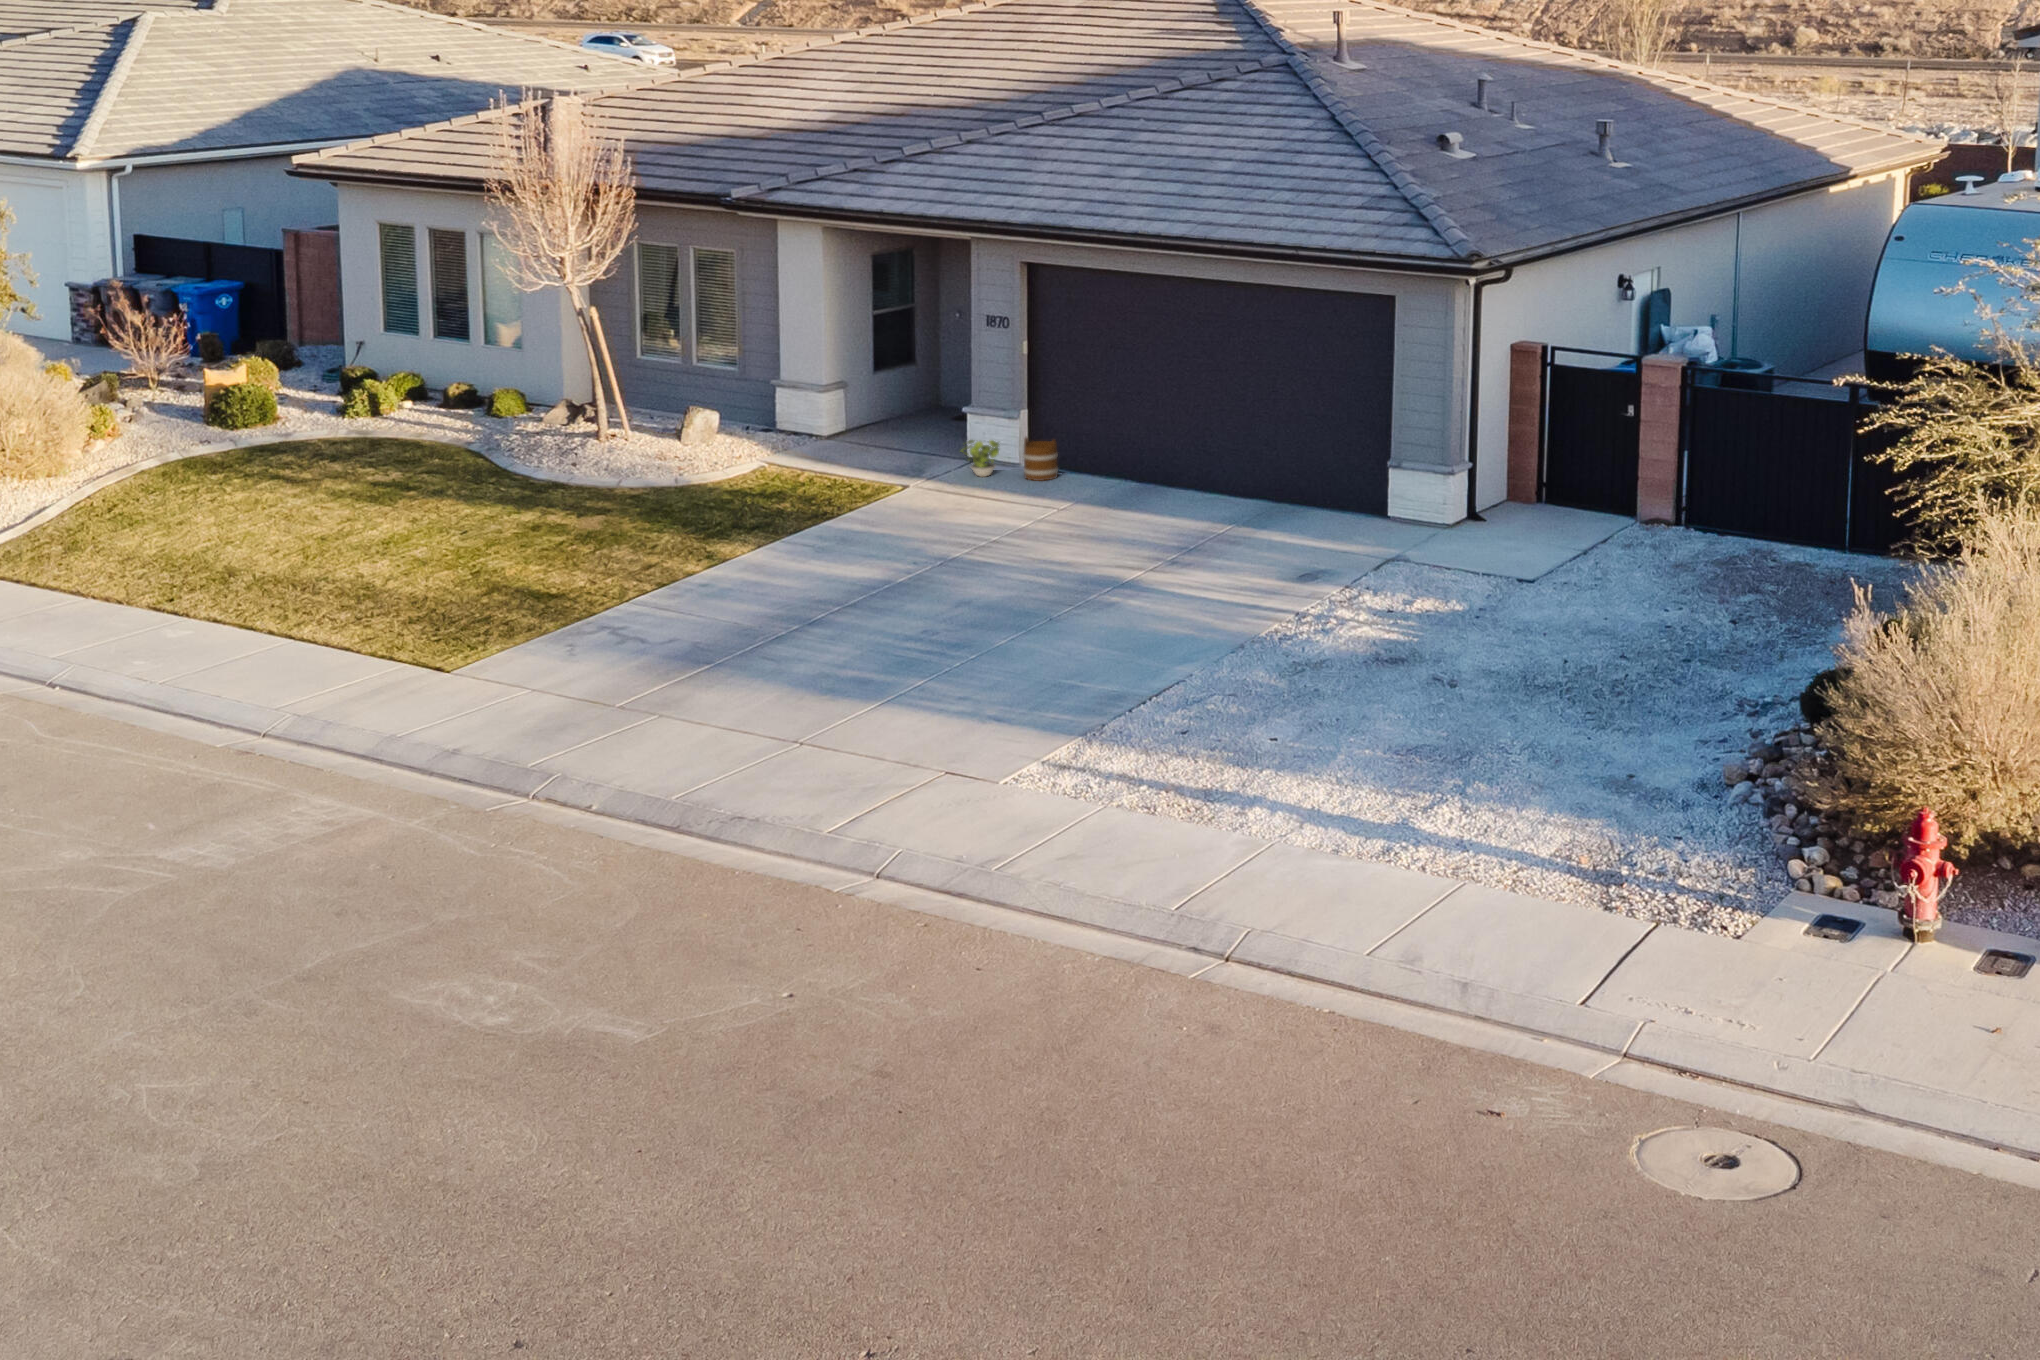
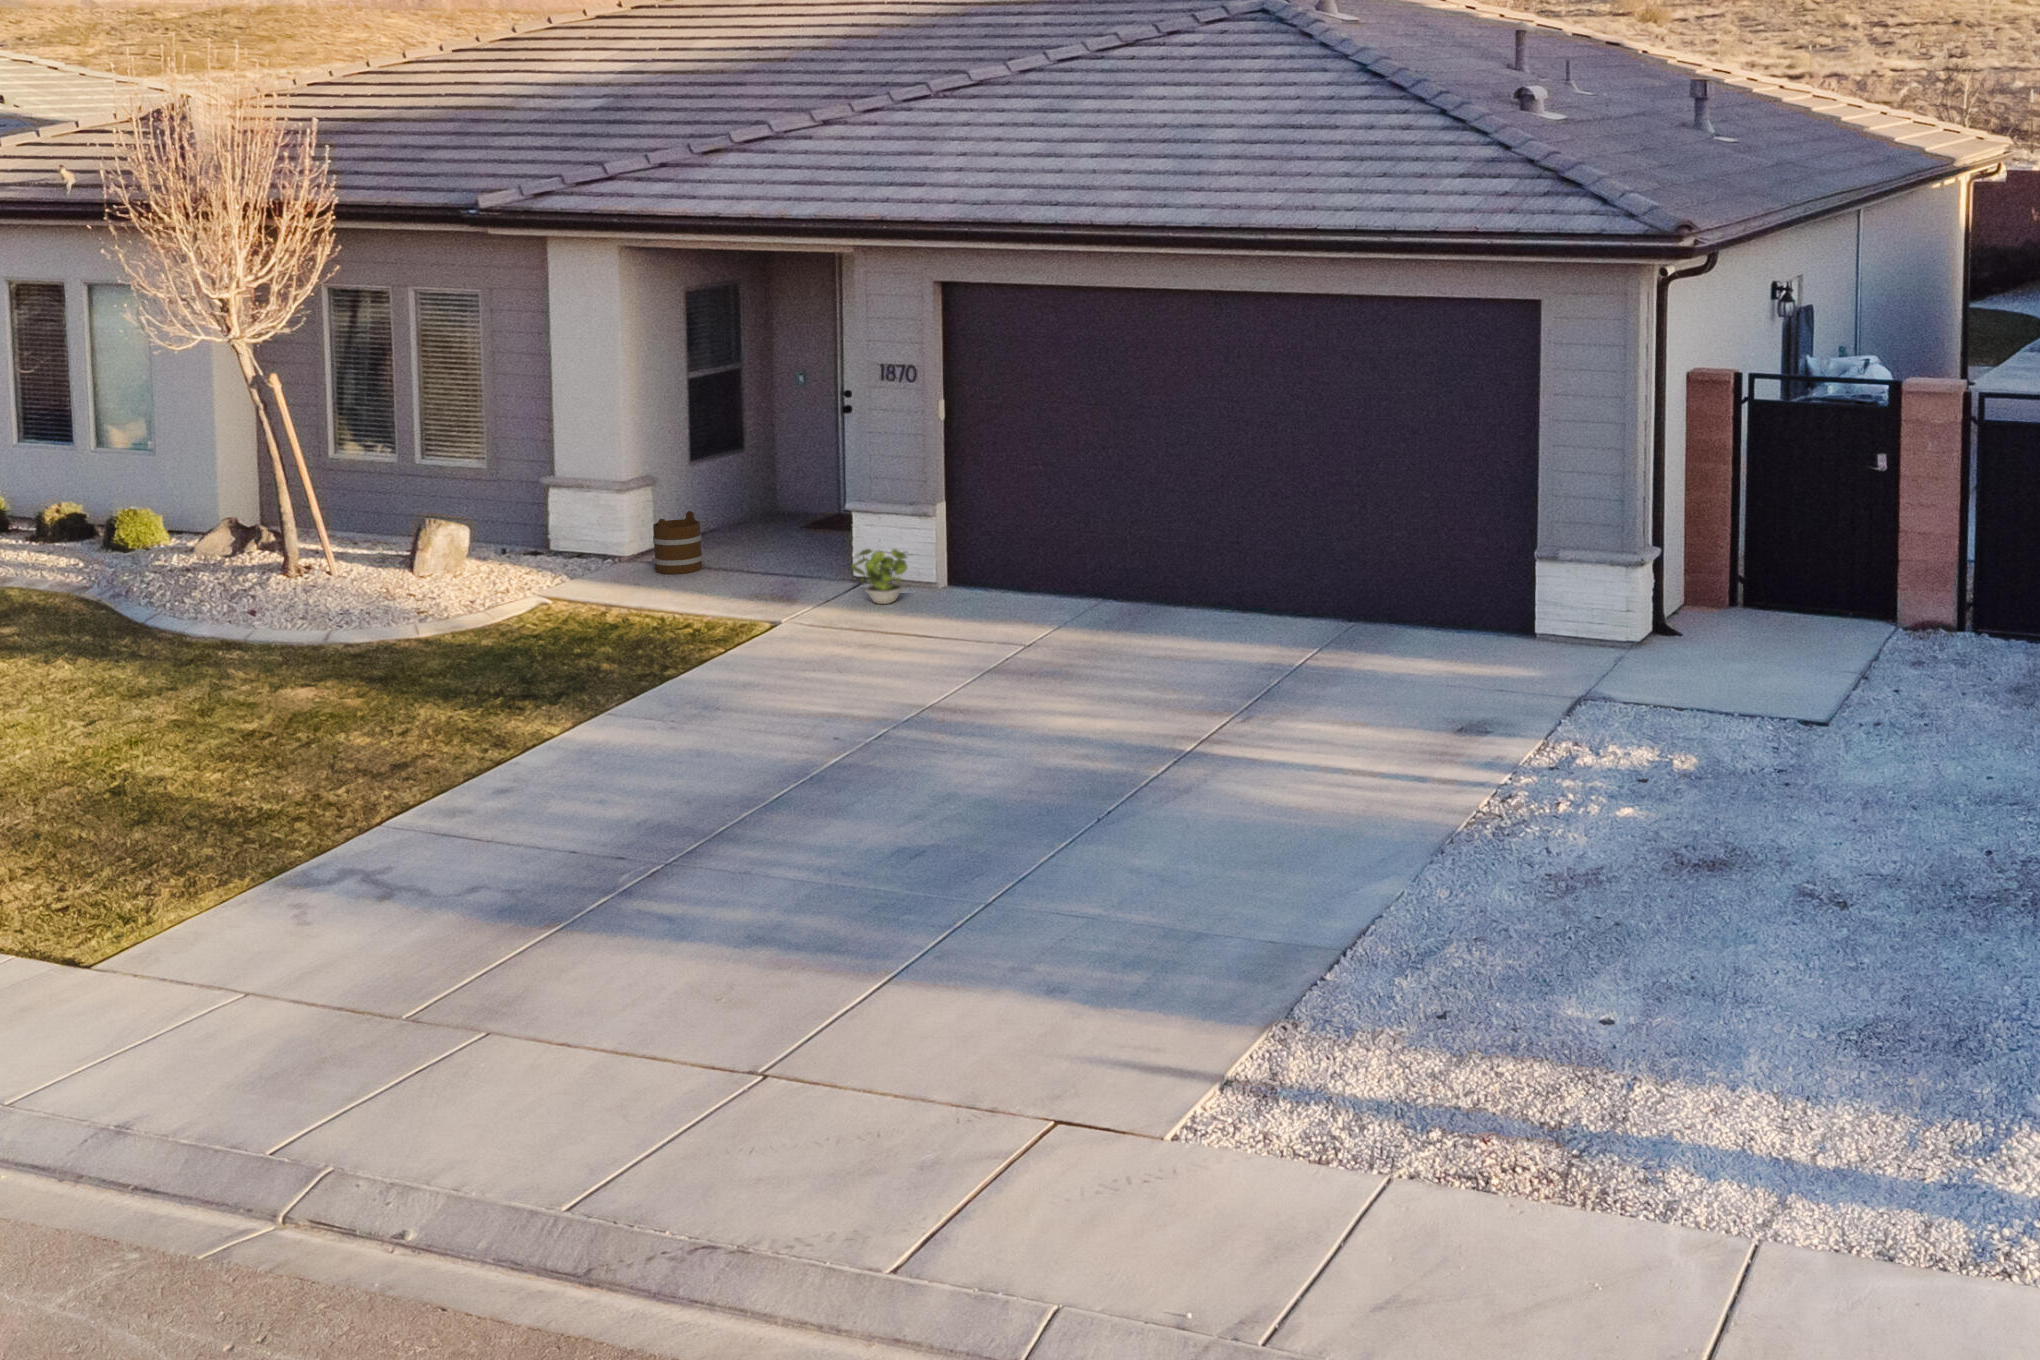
bucket: present [1023,437,1058,481] -> present [653,511,702,574]

